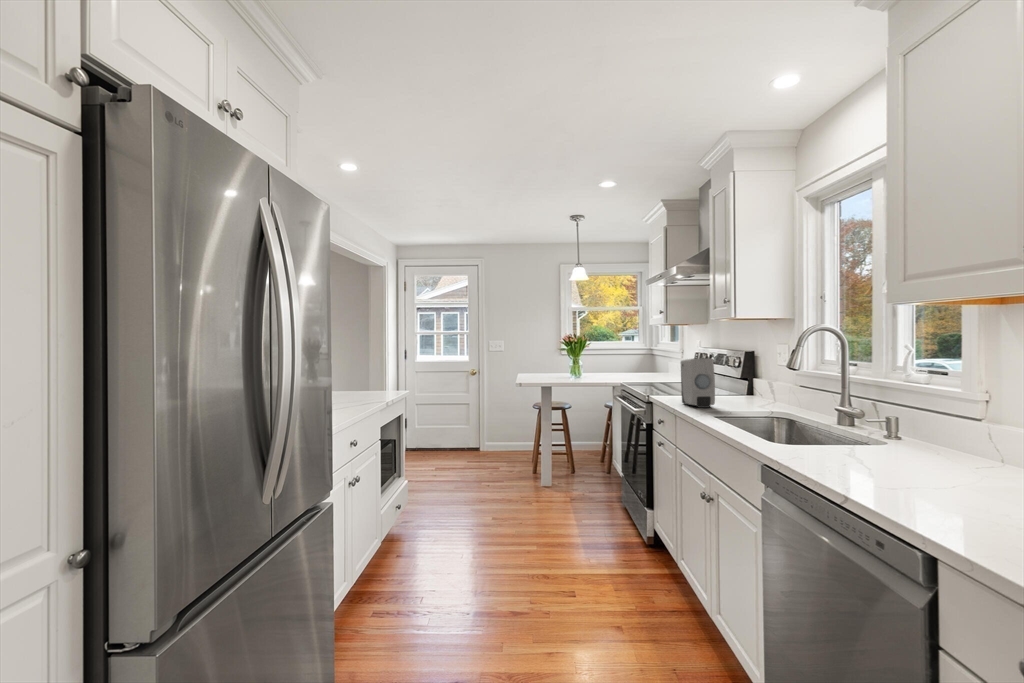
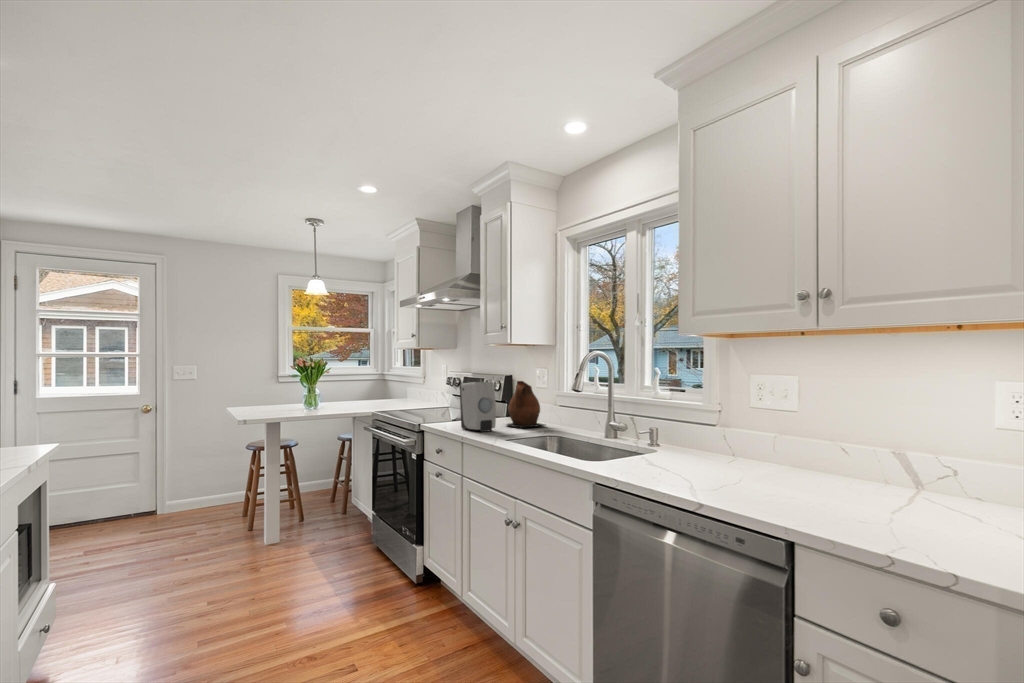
ceramic pitcher: none [731,358,781,408] -> present [507,381,546,427]

